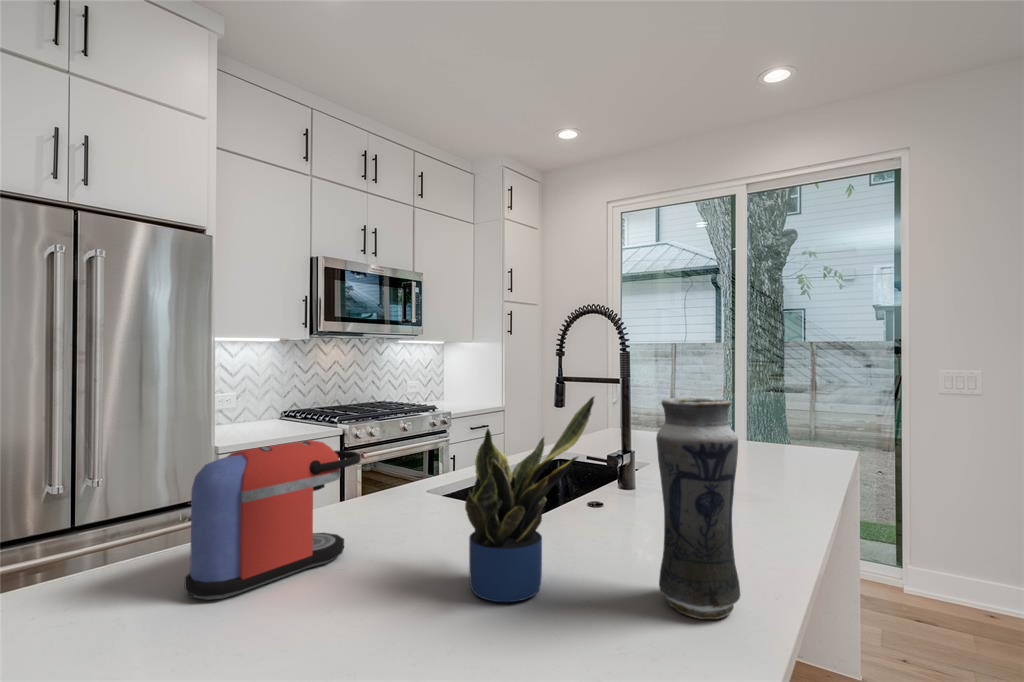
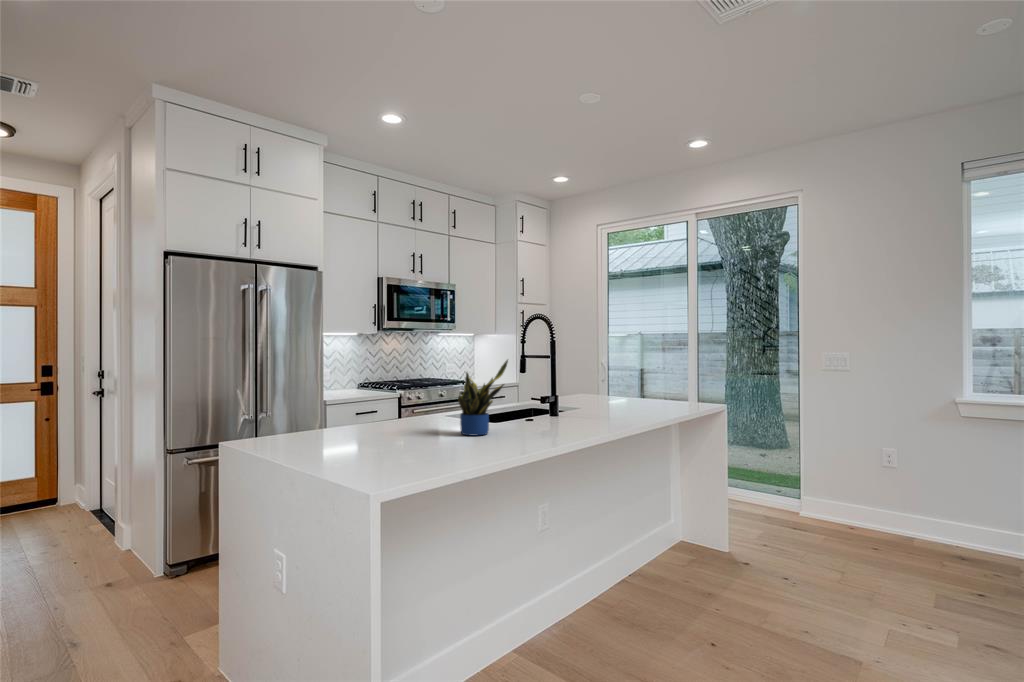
vase: present [656,398,740,619] -> none [530,359,560,439]
coffee maker: present [185,440,361,600] -> none [354,379,418,434]

